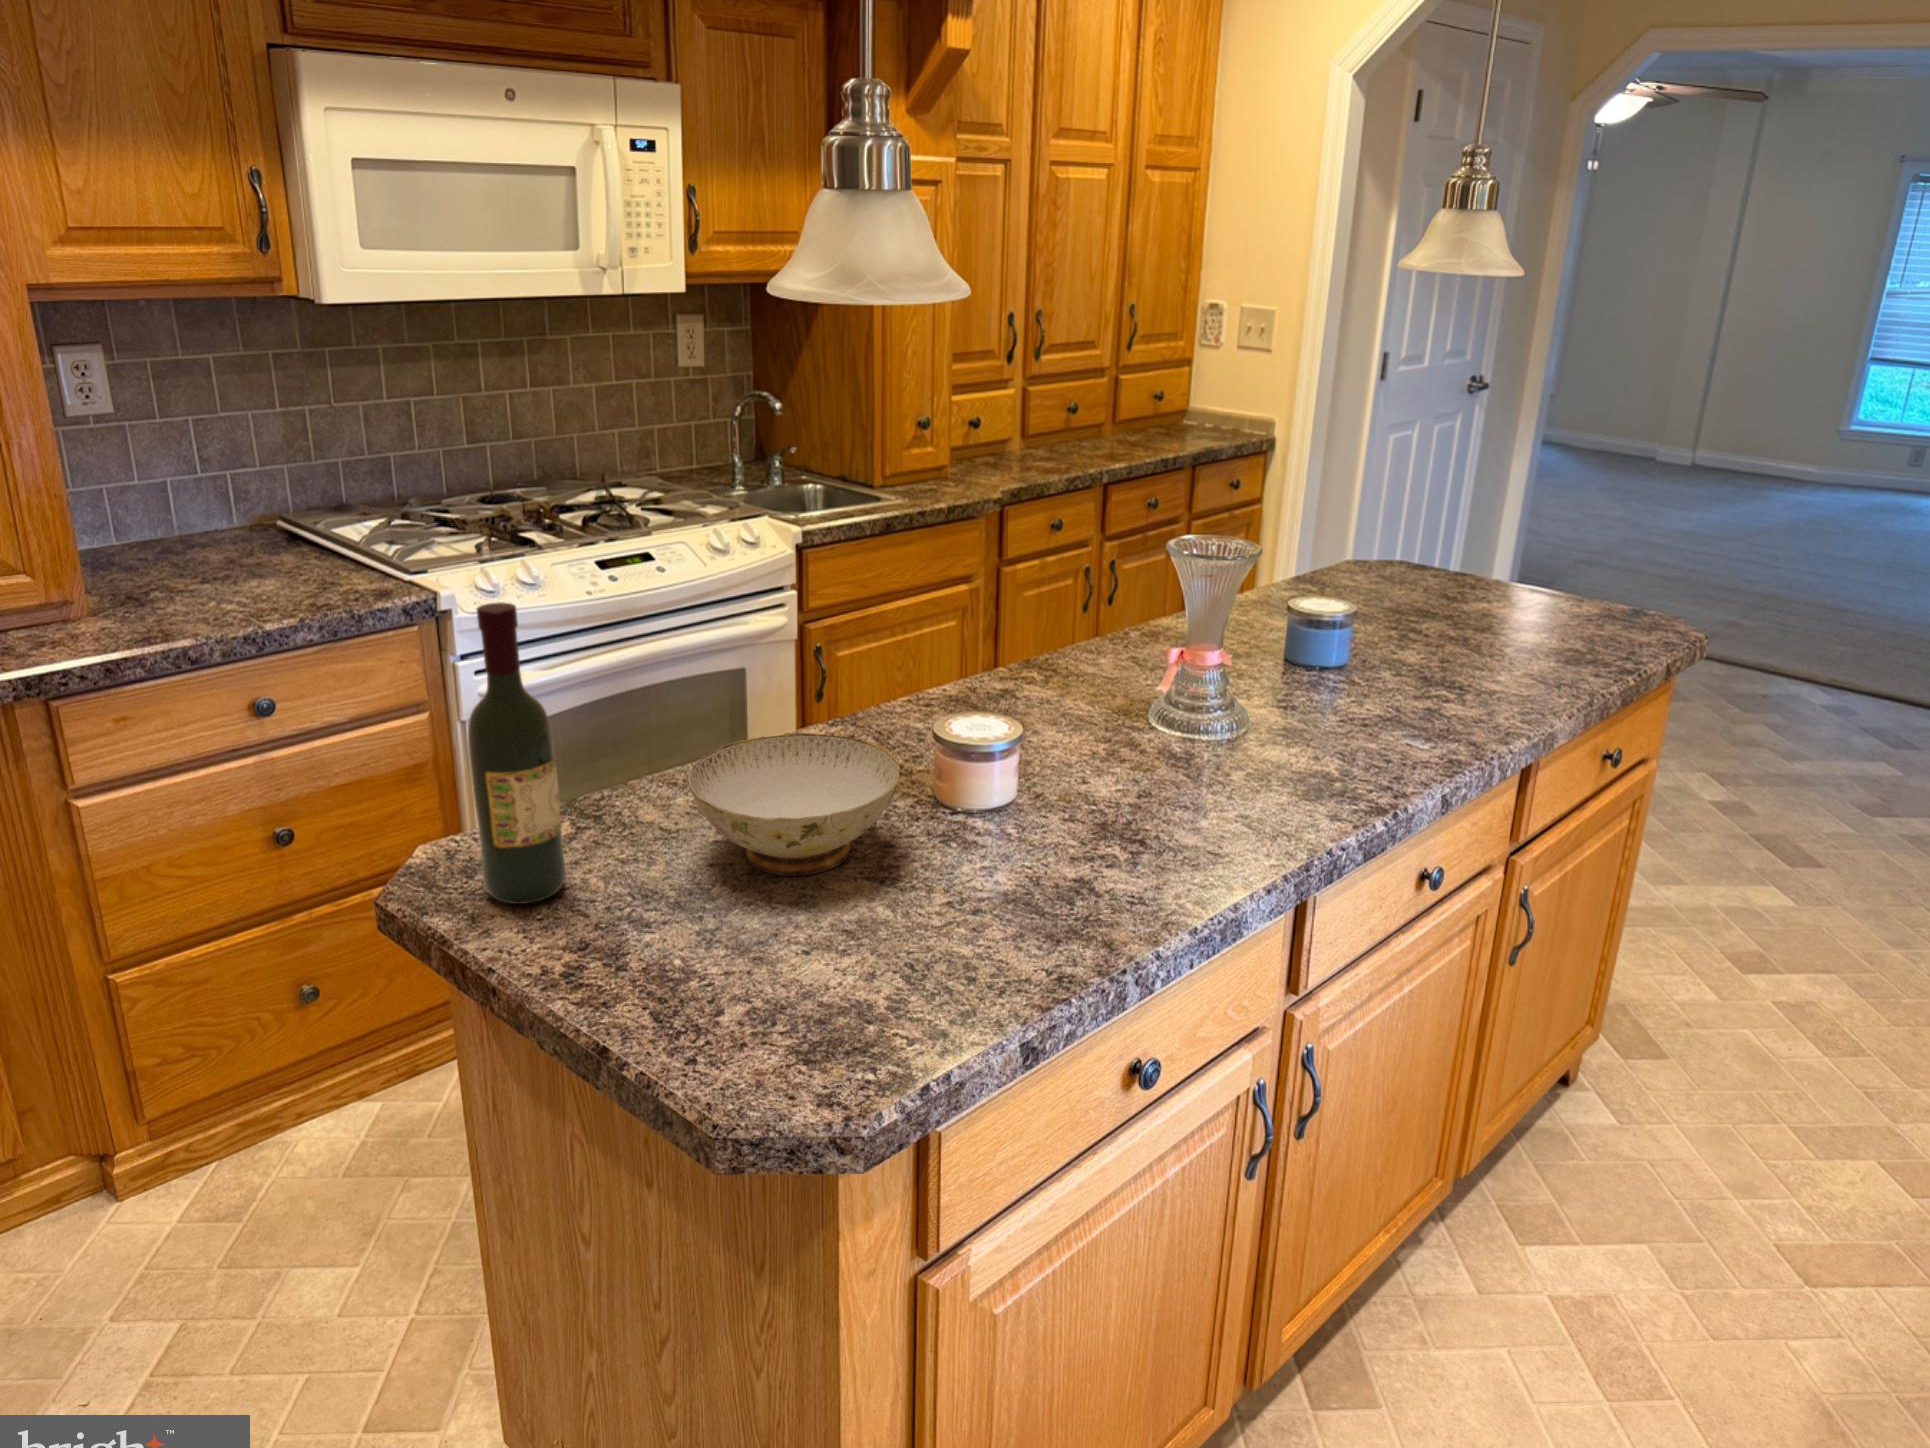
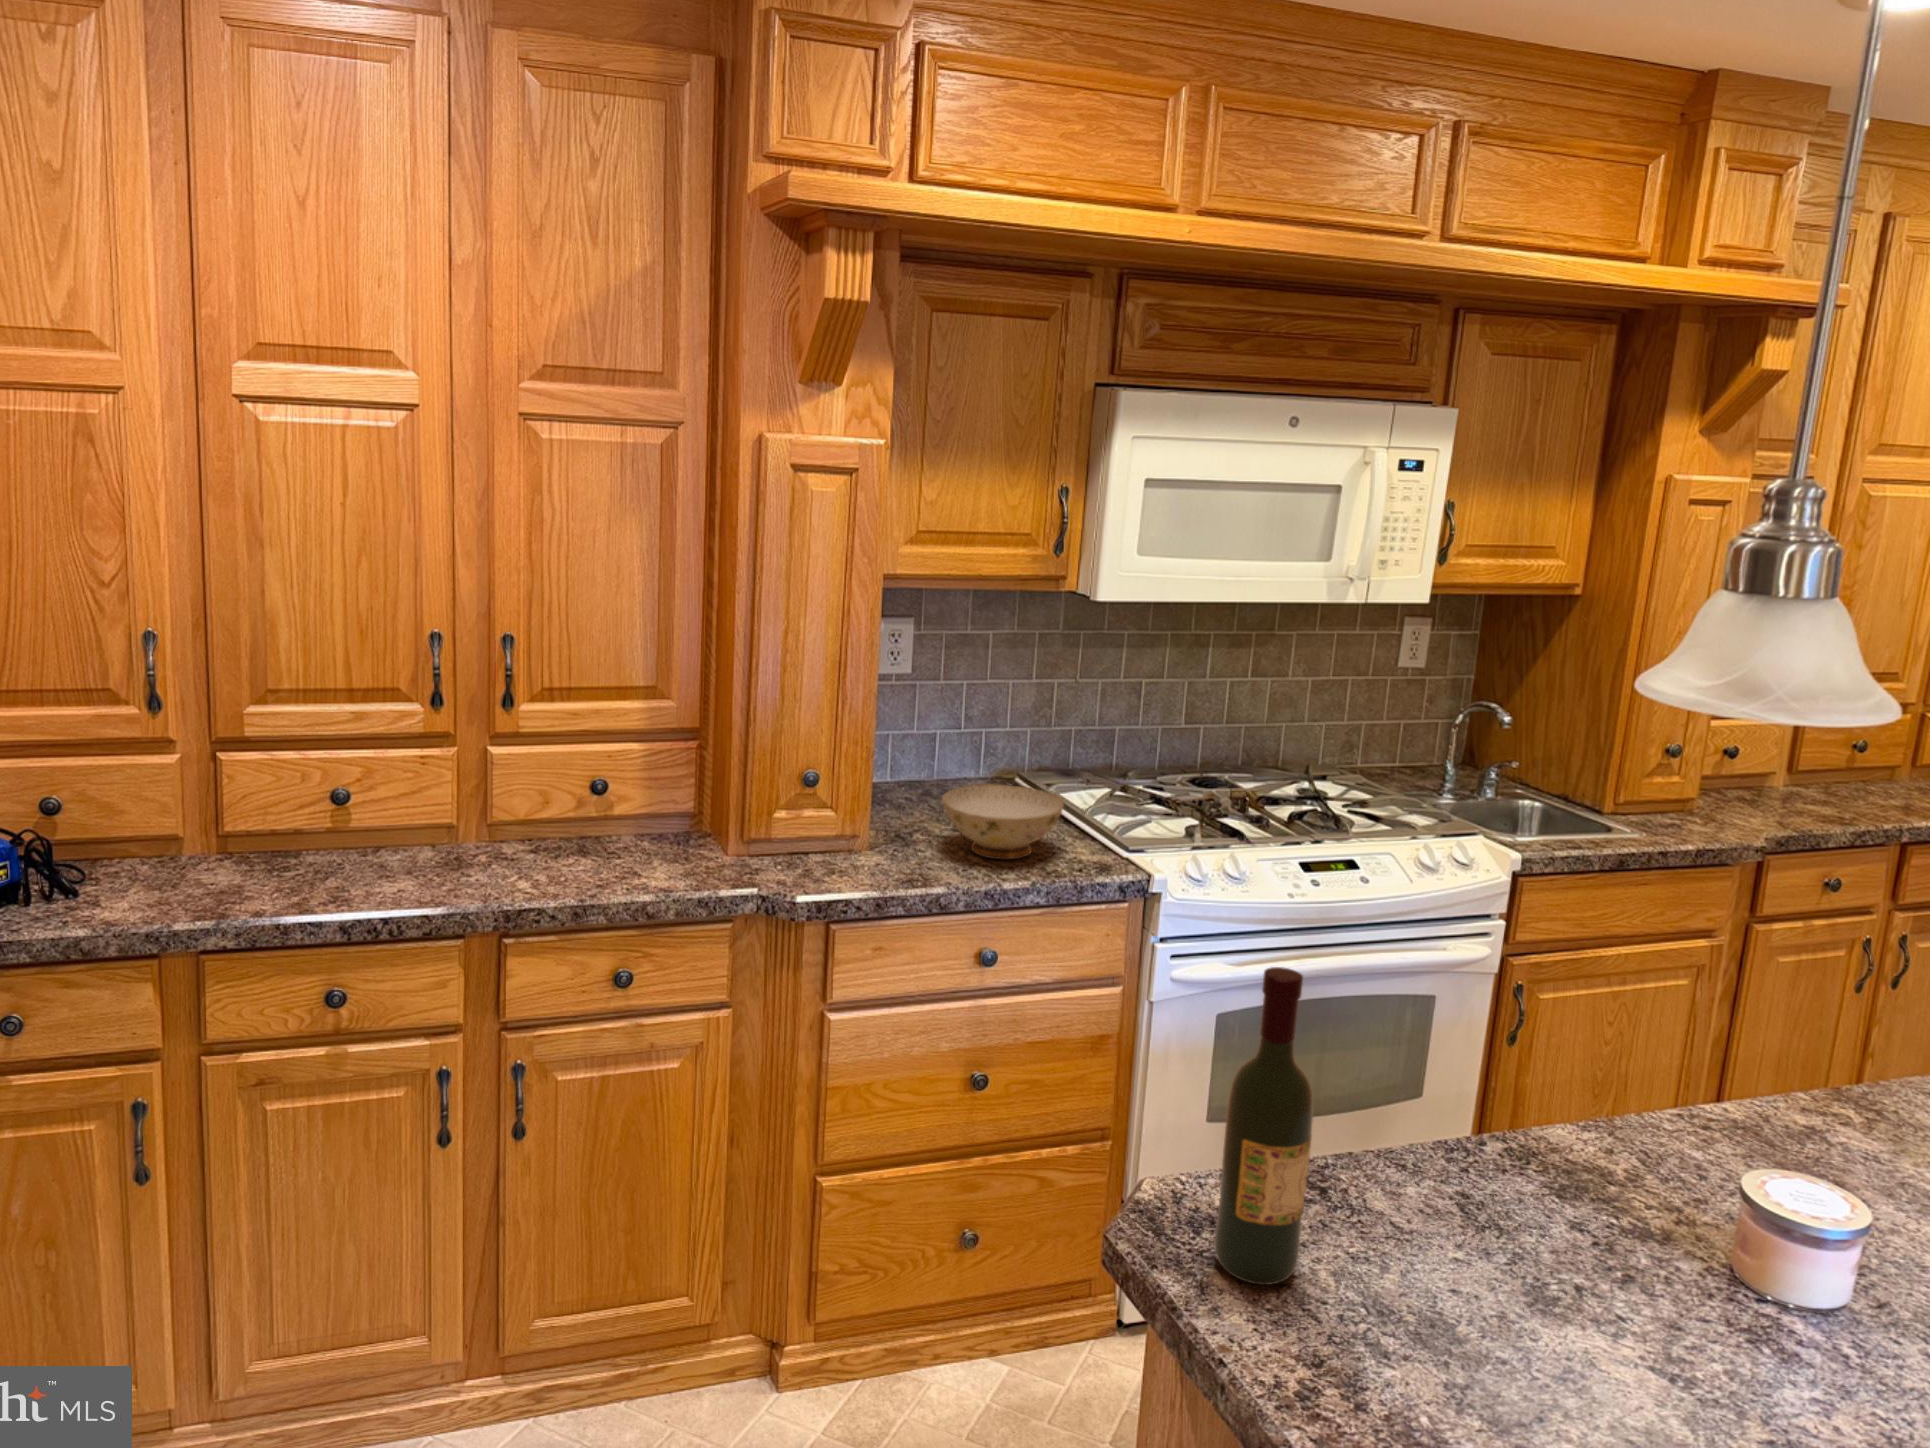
ceramic bowl: present [688,733,900,876] -> present [942,784,1064,859]

